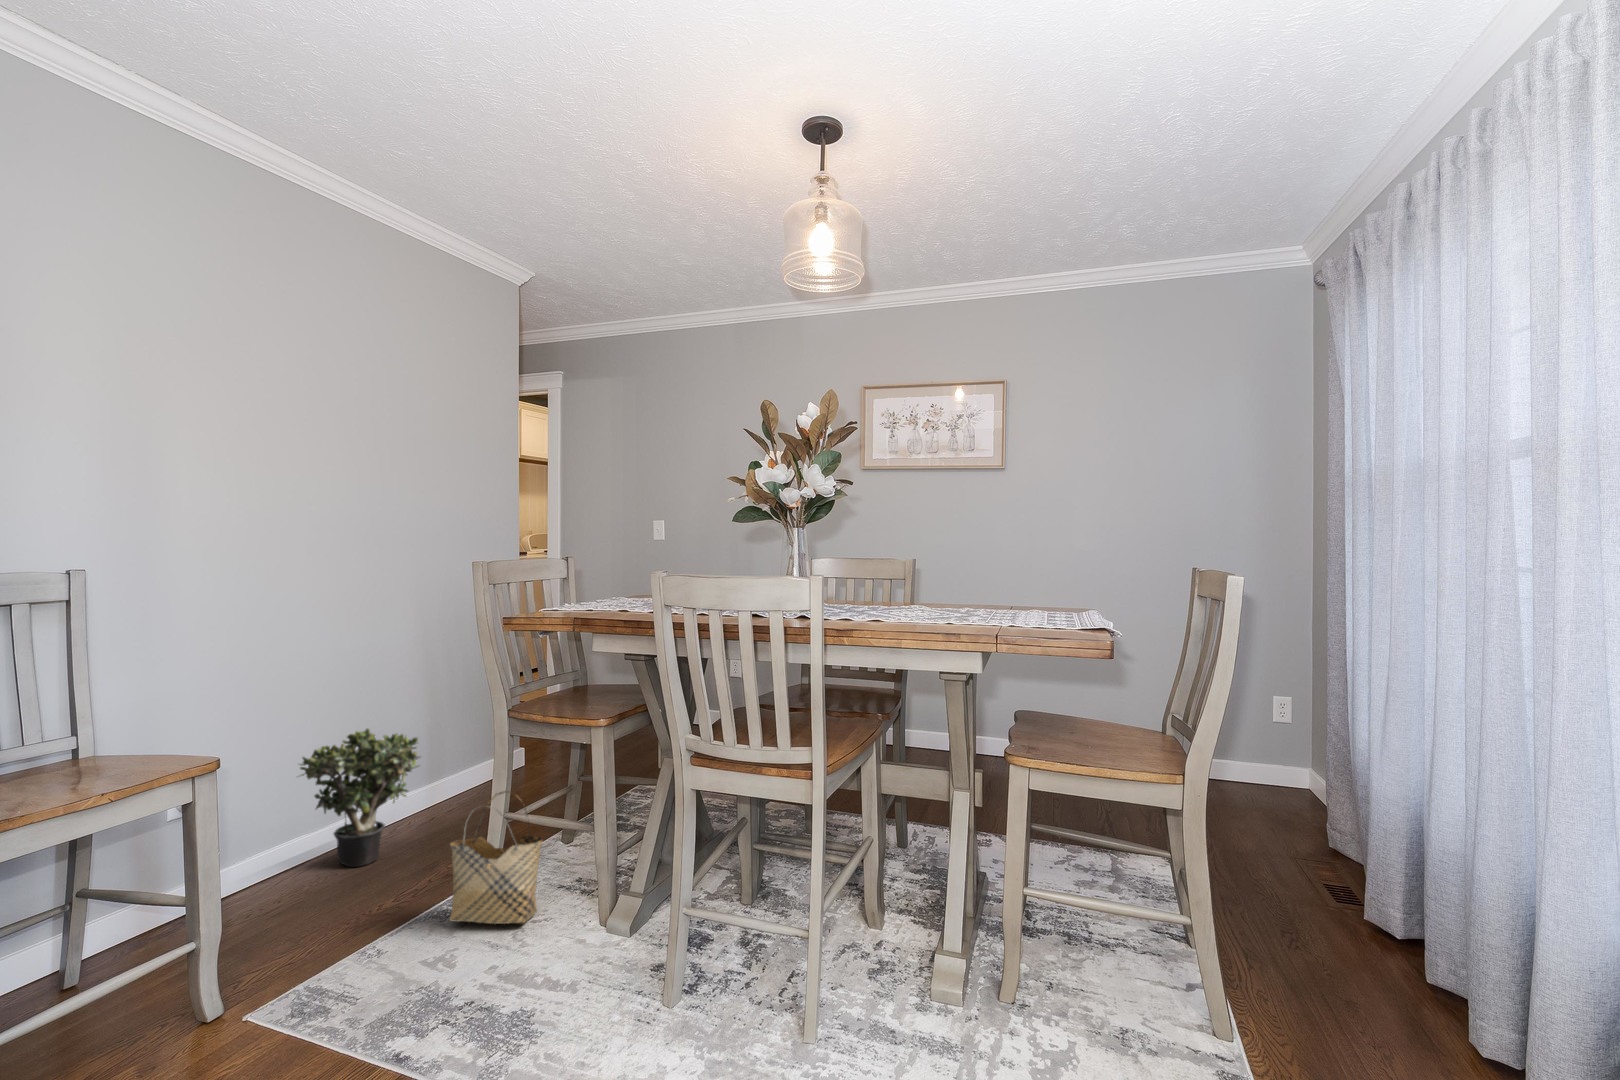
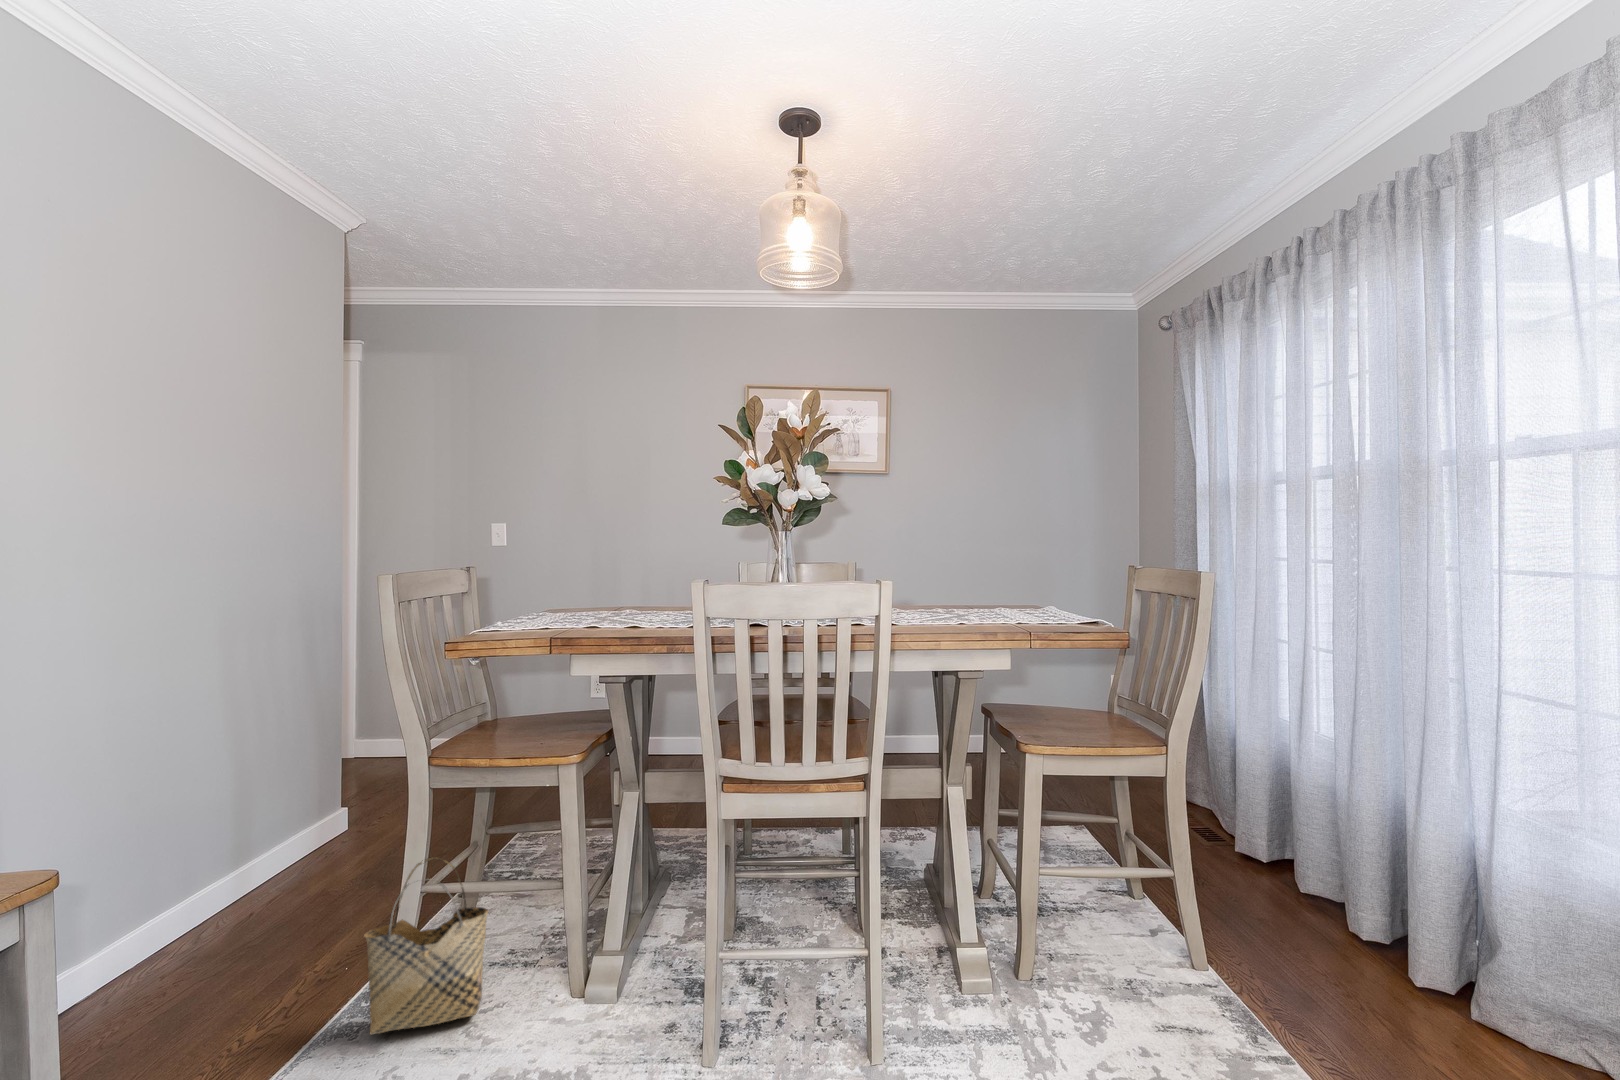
potted plant: present [300,729,421,867] -> none [74,805,266,998]

